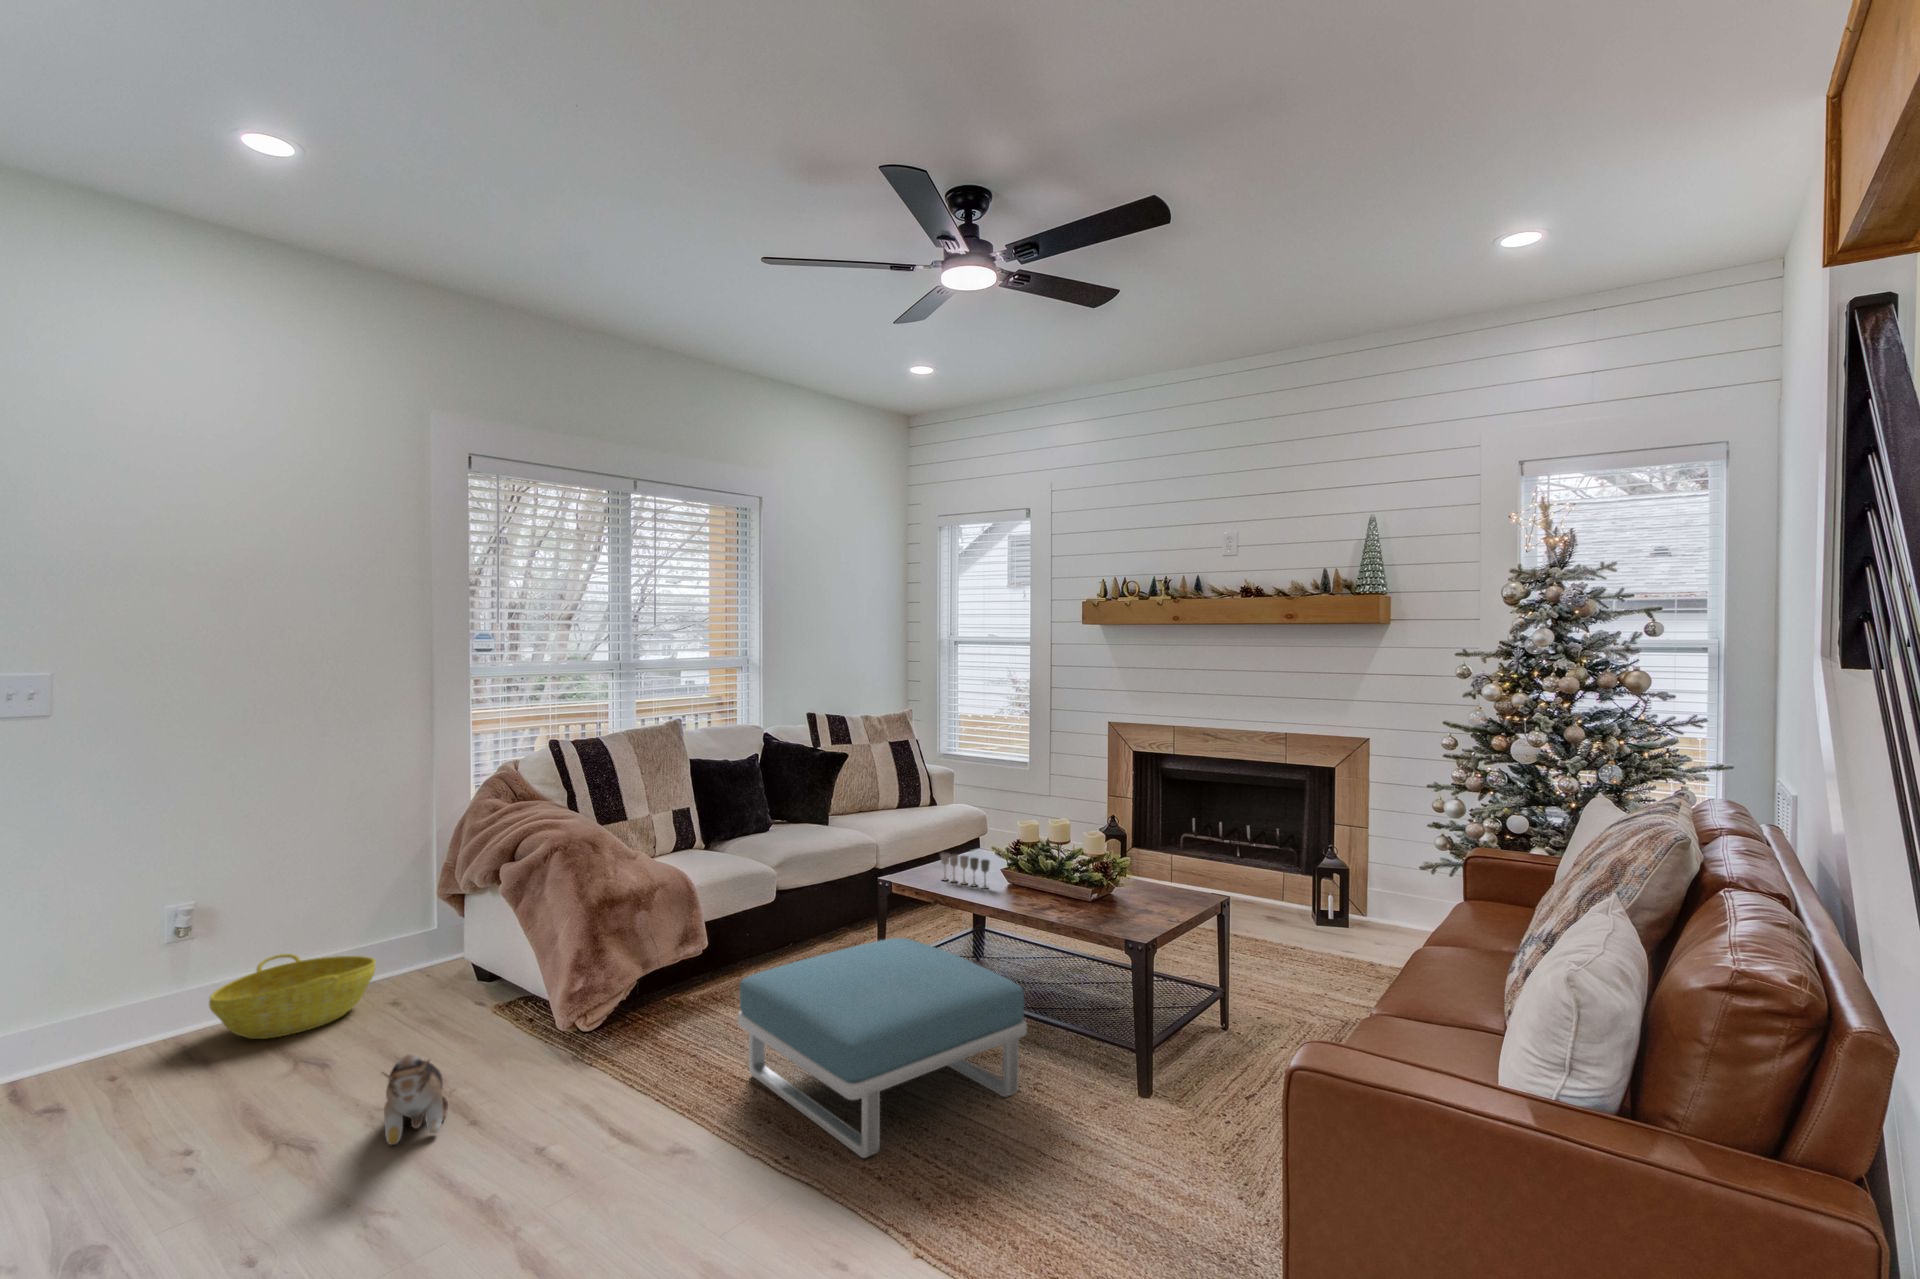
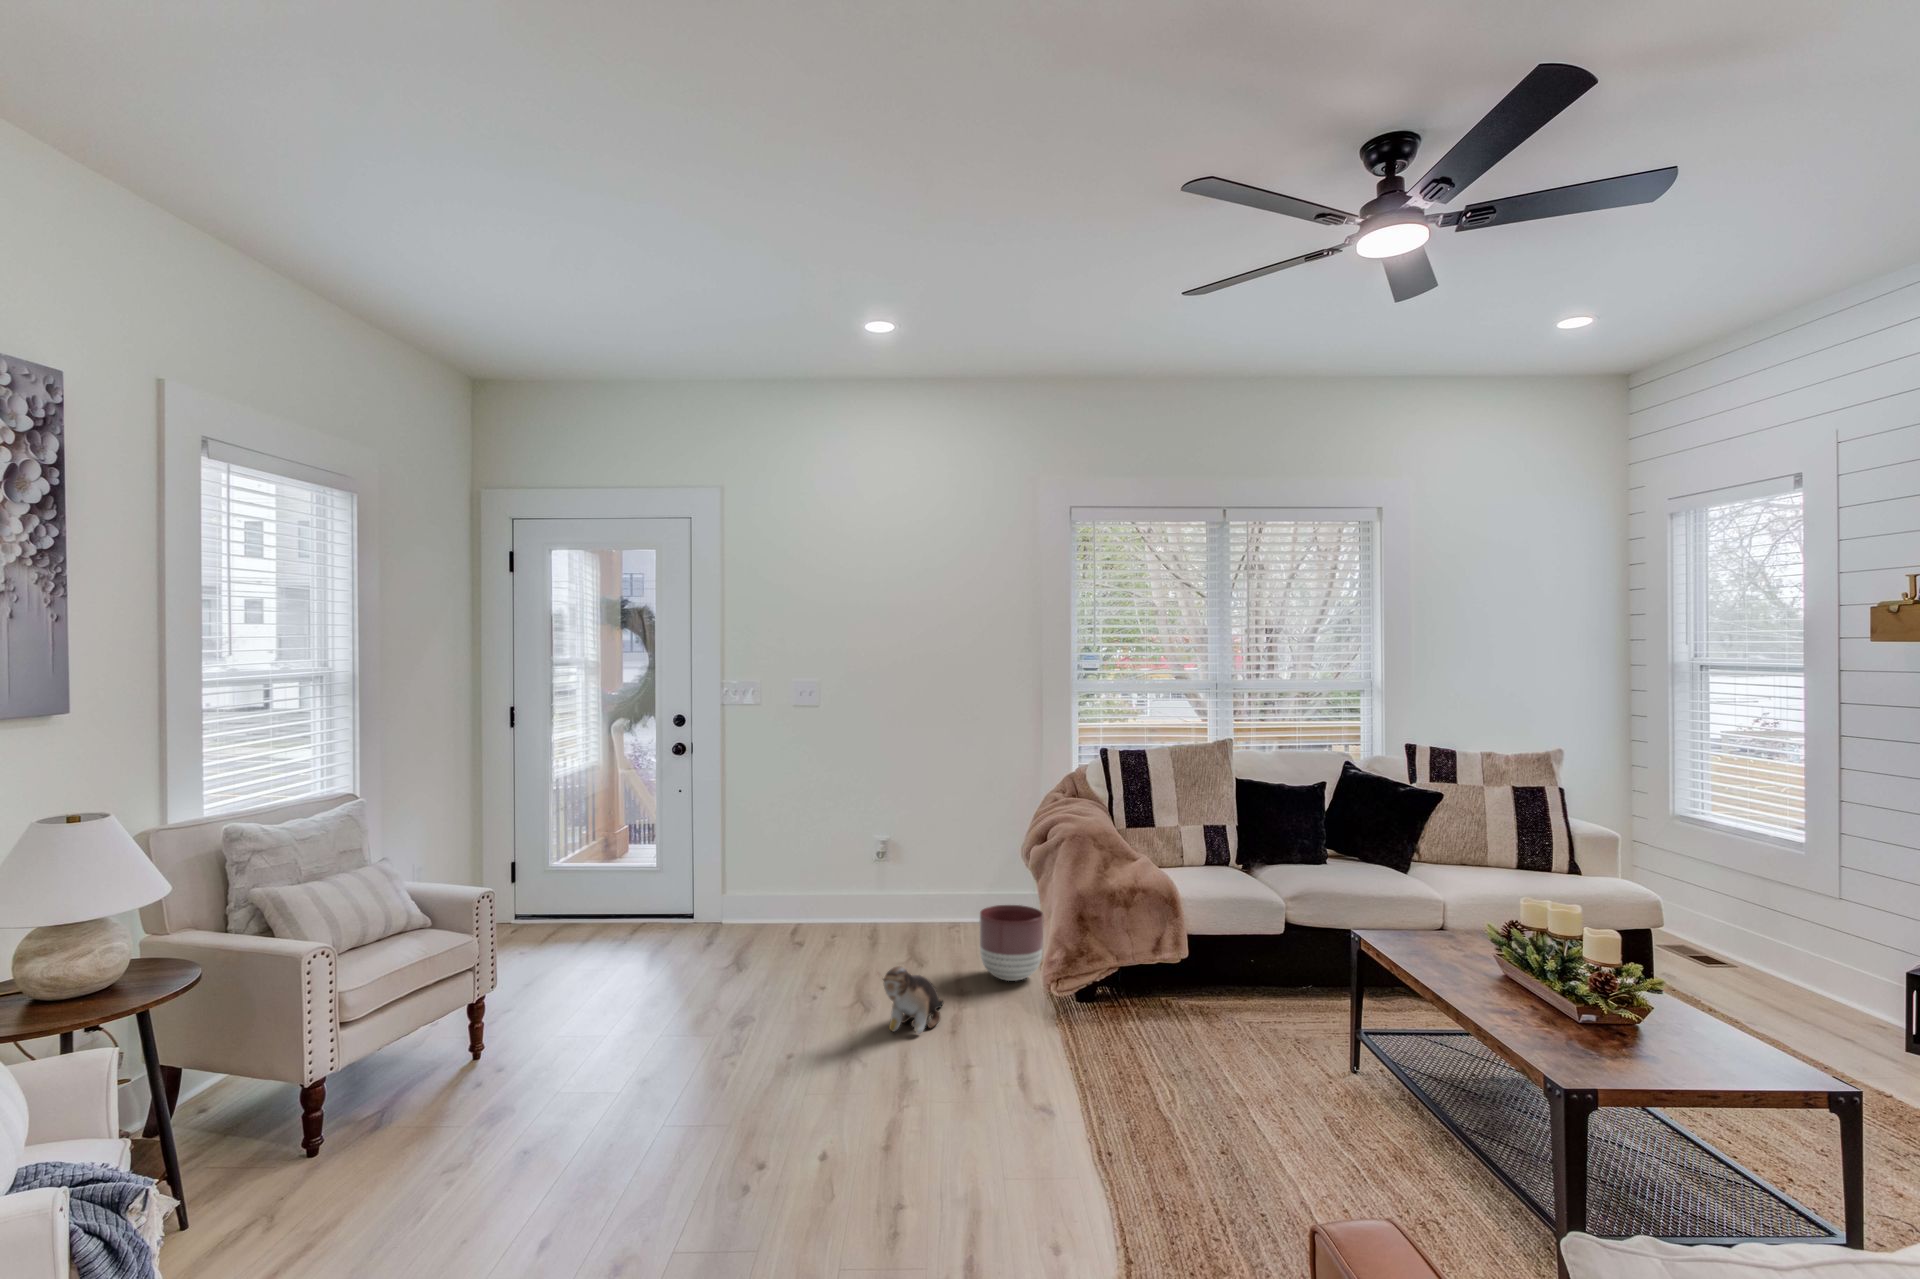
wine glass: present [941,852,990,889] -> none [1431,916,1477,970]
footstool: present [738,938,1027,1158] -> none [1143,985,1414,1211]
planter: none [430,941,516,1037] -> present [980,905,1043,981]
basket: present [209,954,376,1039] -> none [874,886,980,944]

